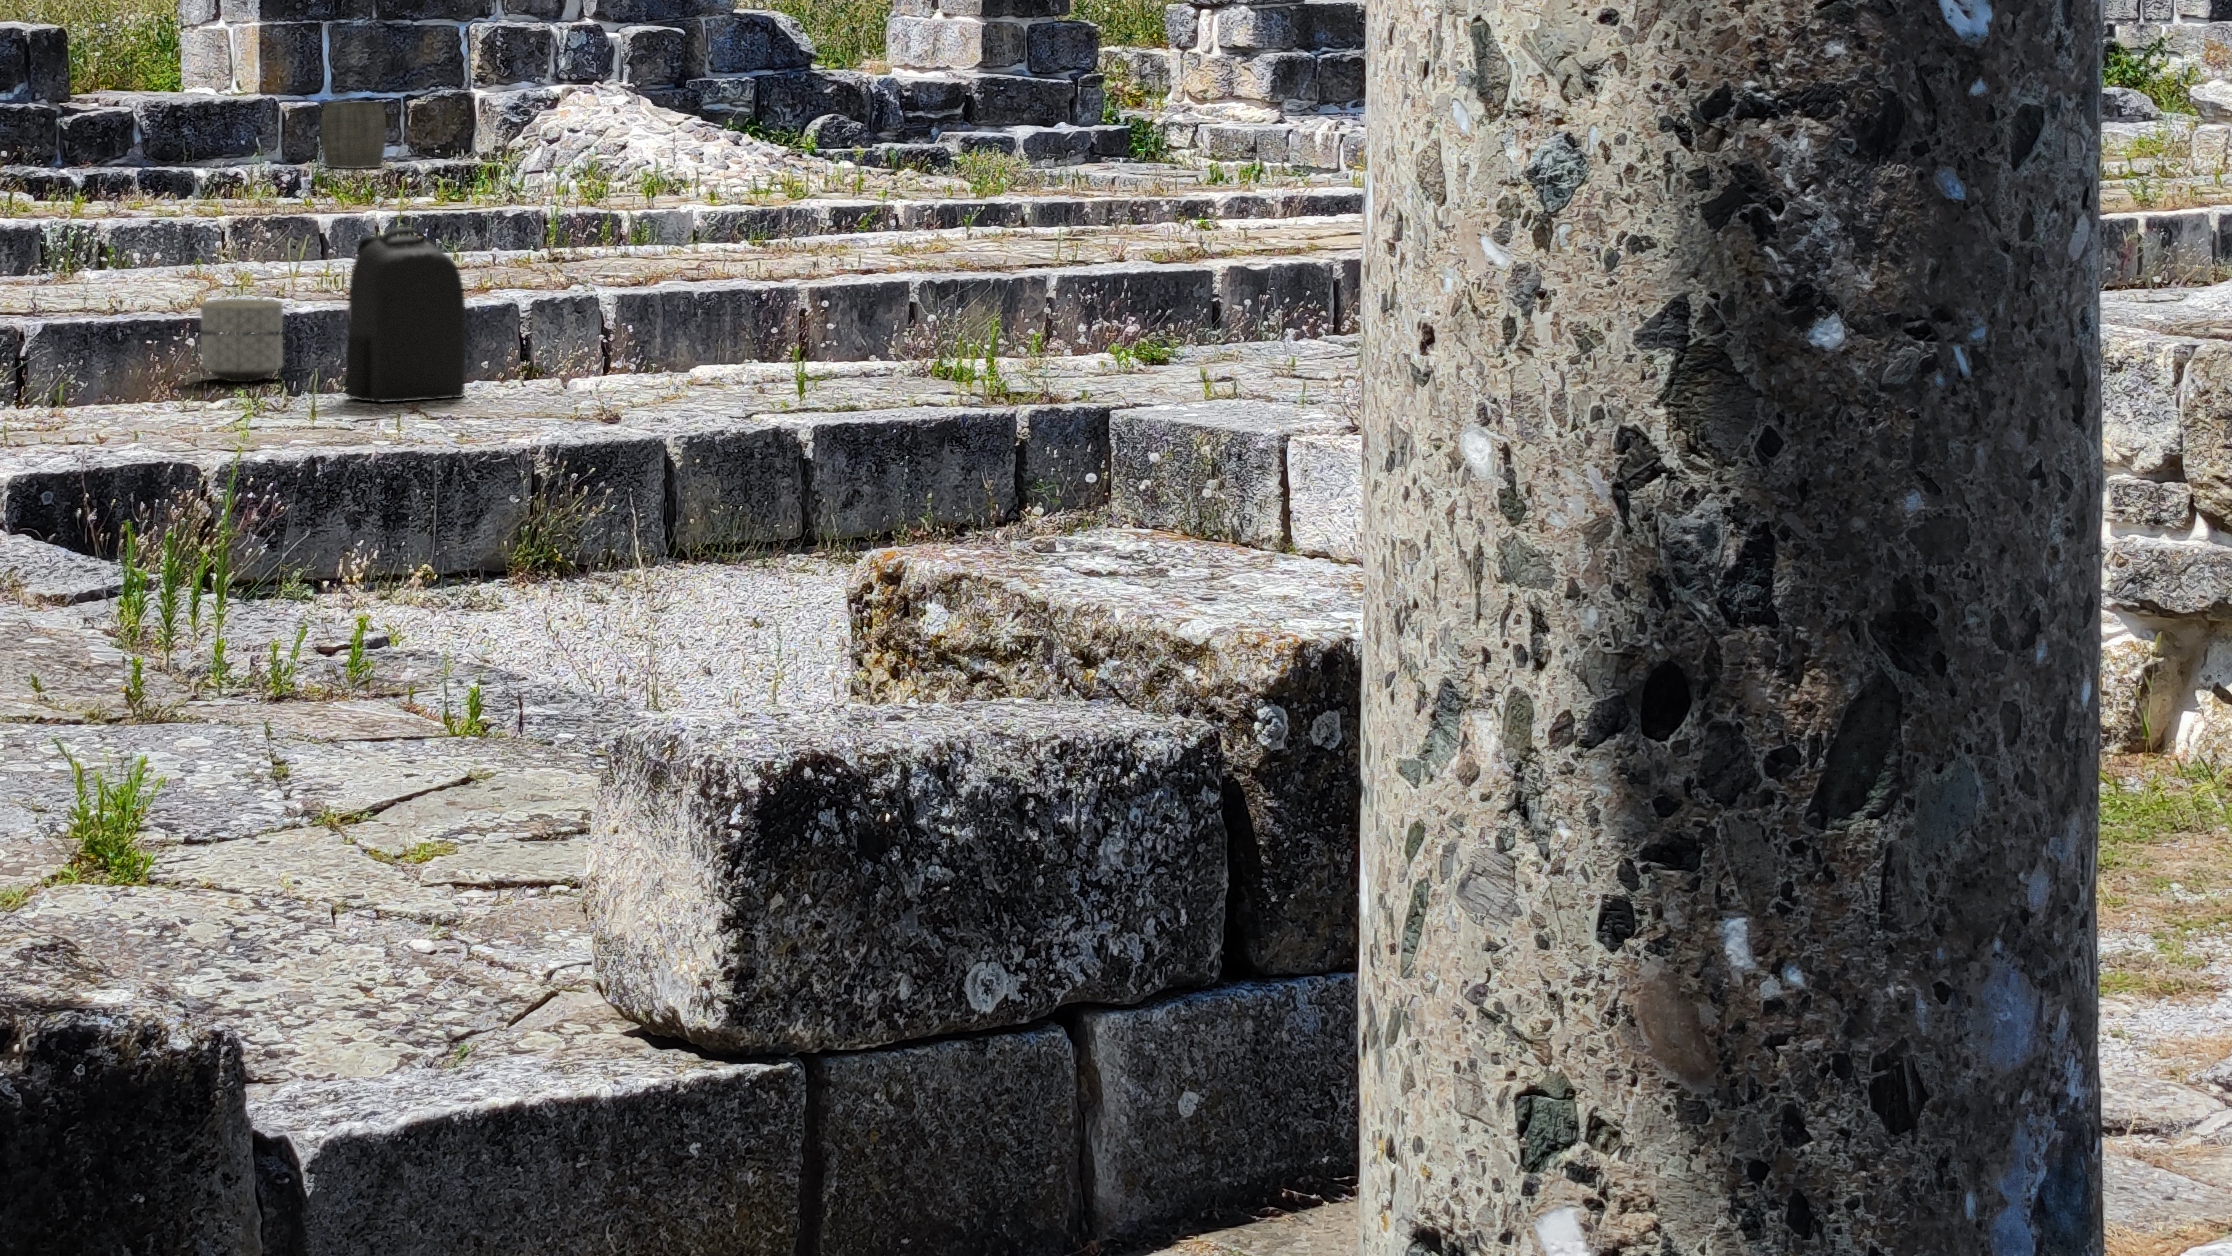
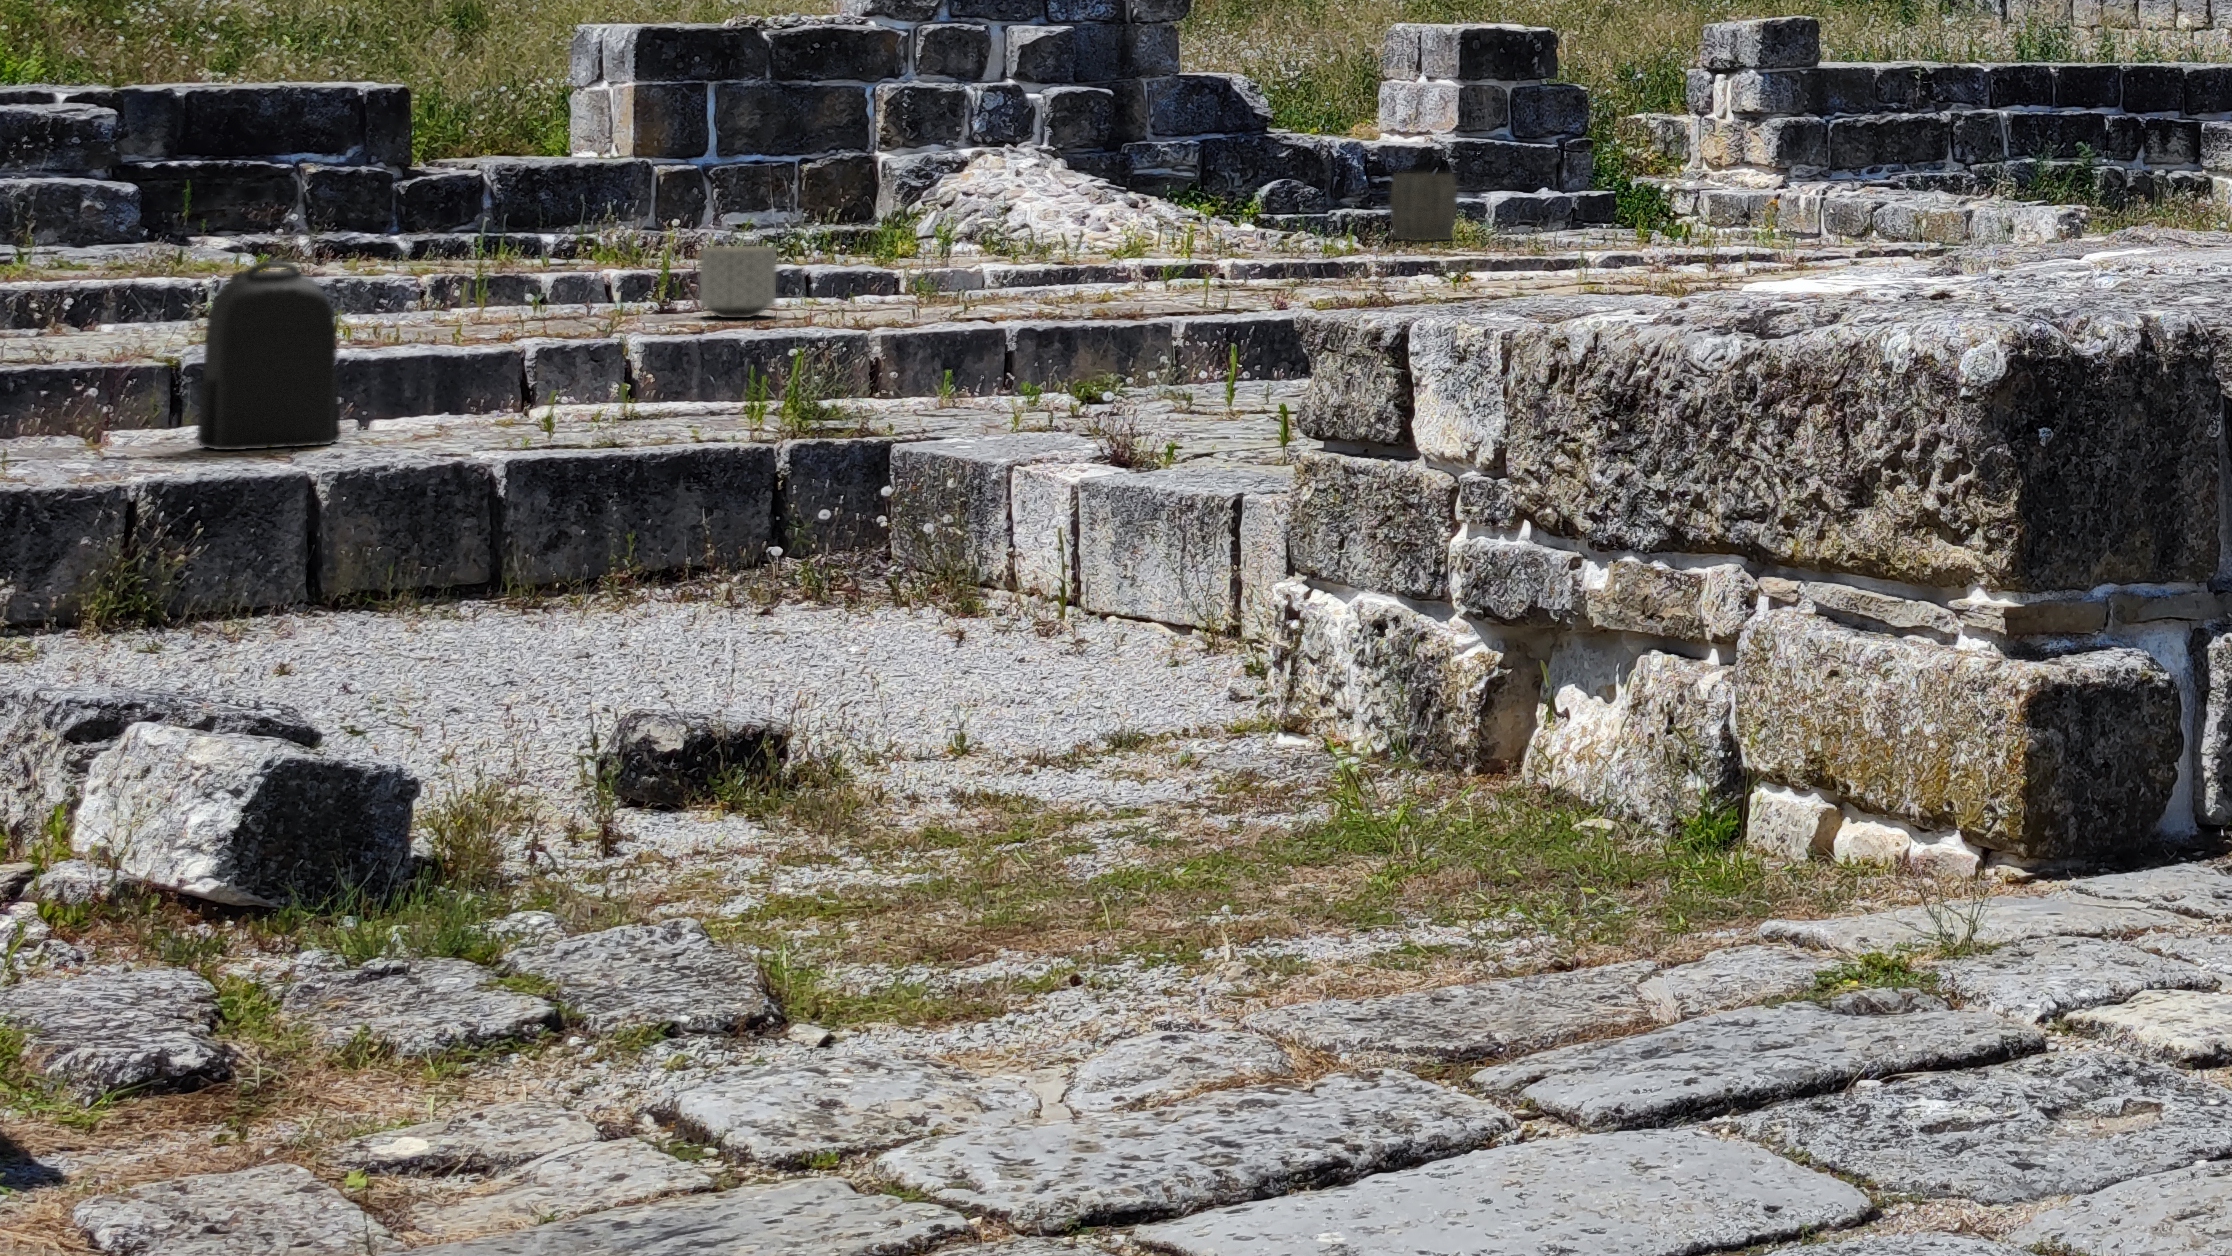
woven basket: present [321,101,386,169] -> present [1390,172,1457,241]
planter: present [201,299,283,382] -> present [699,246,777,318]

